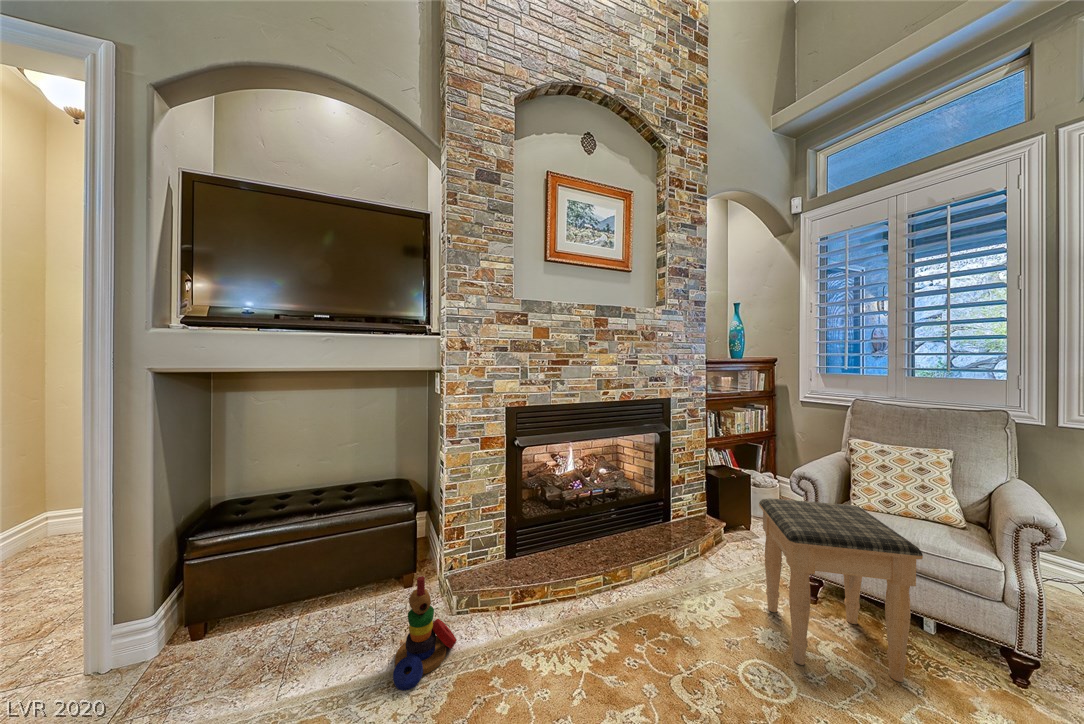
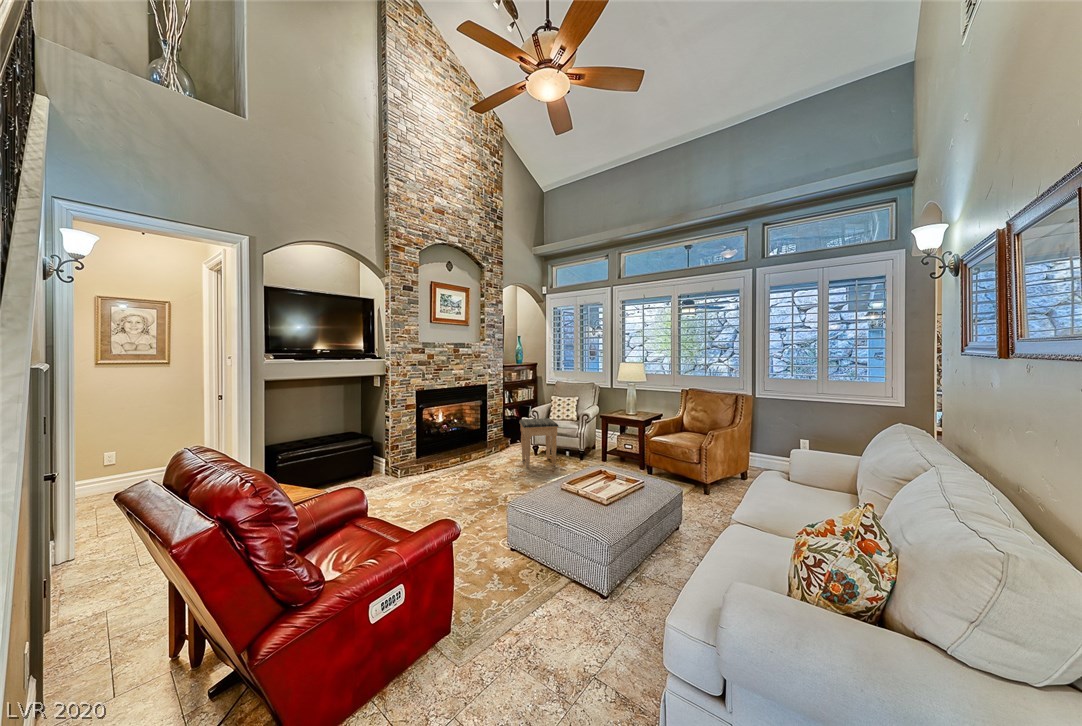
stacking toy: present [393,576,457,691] -> none [386,455,409,490]

